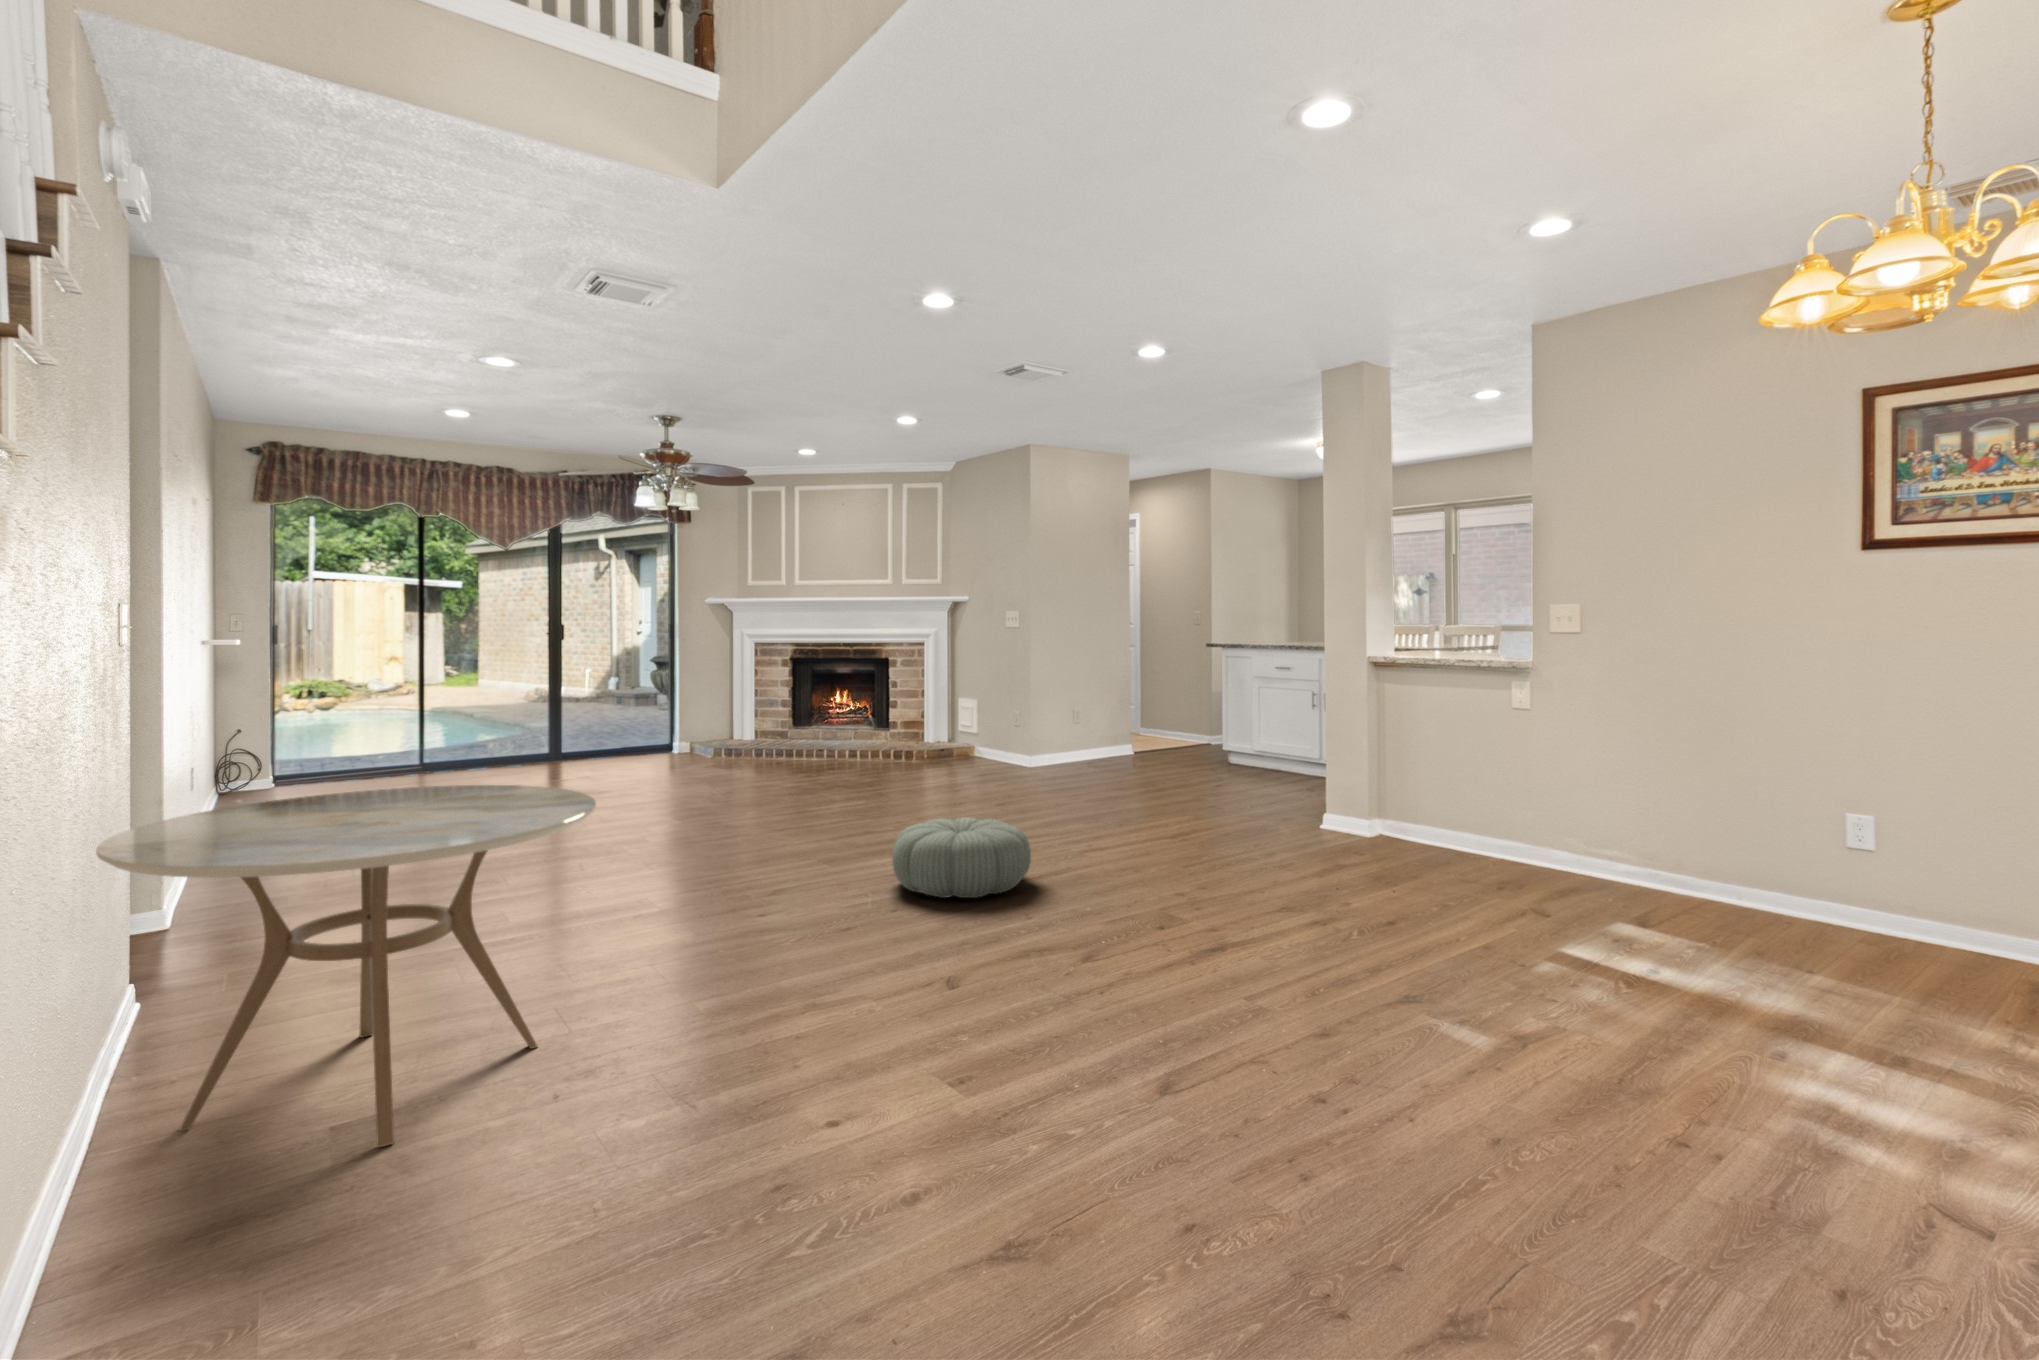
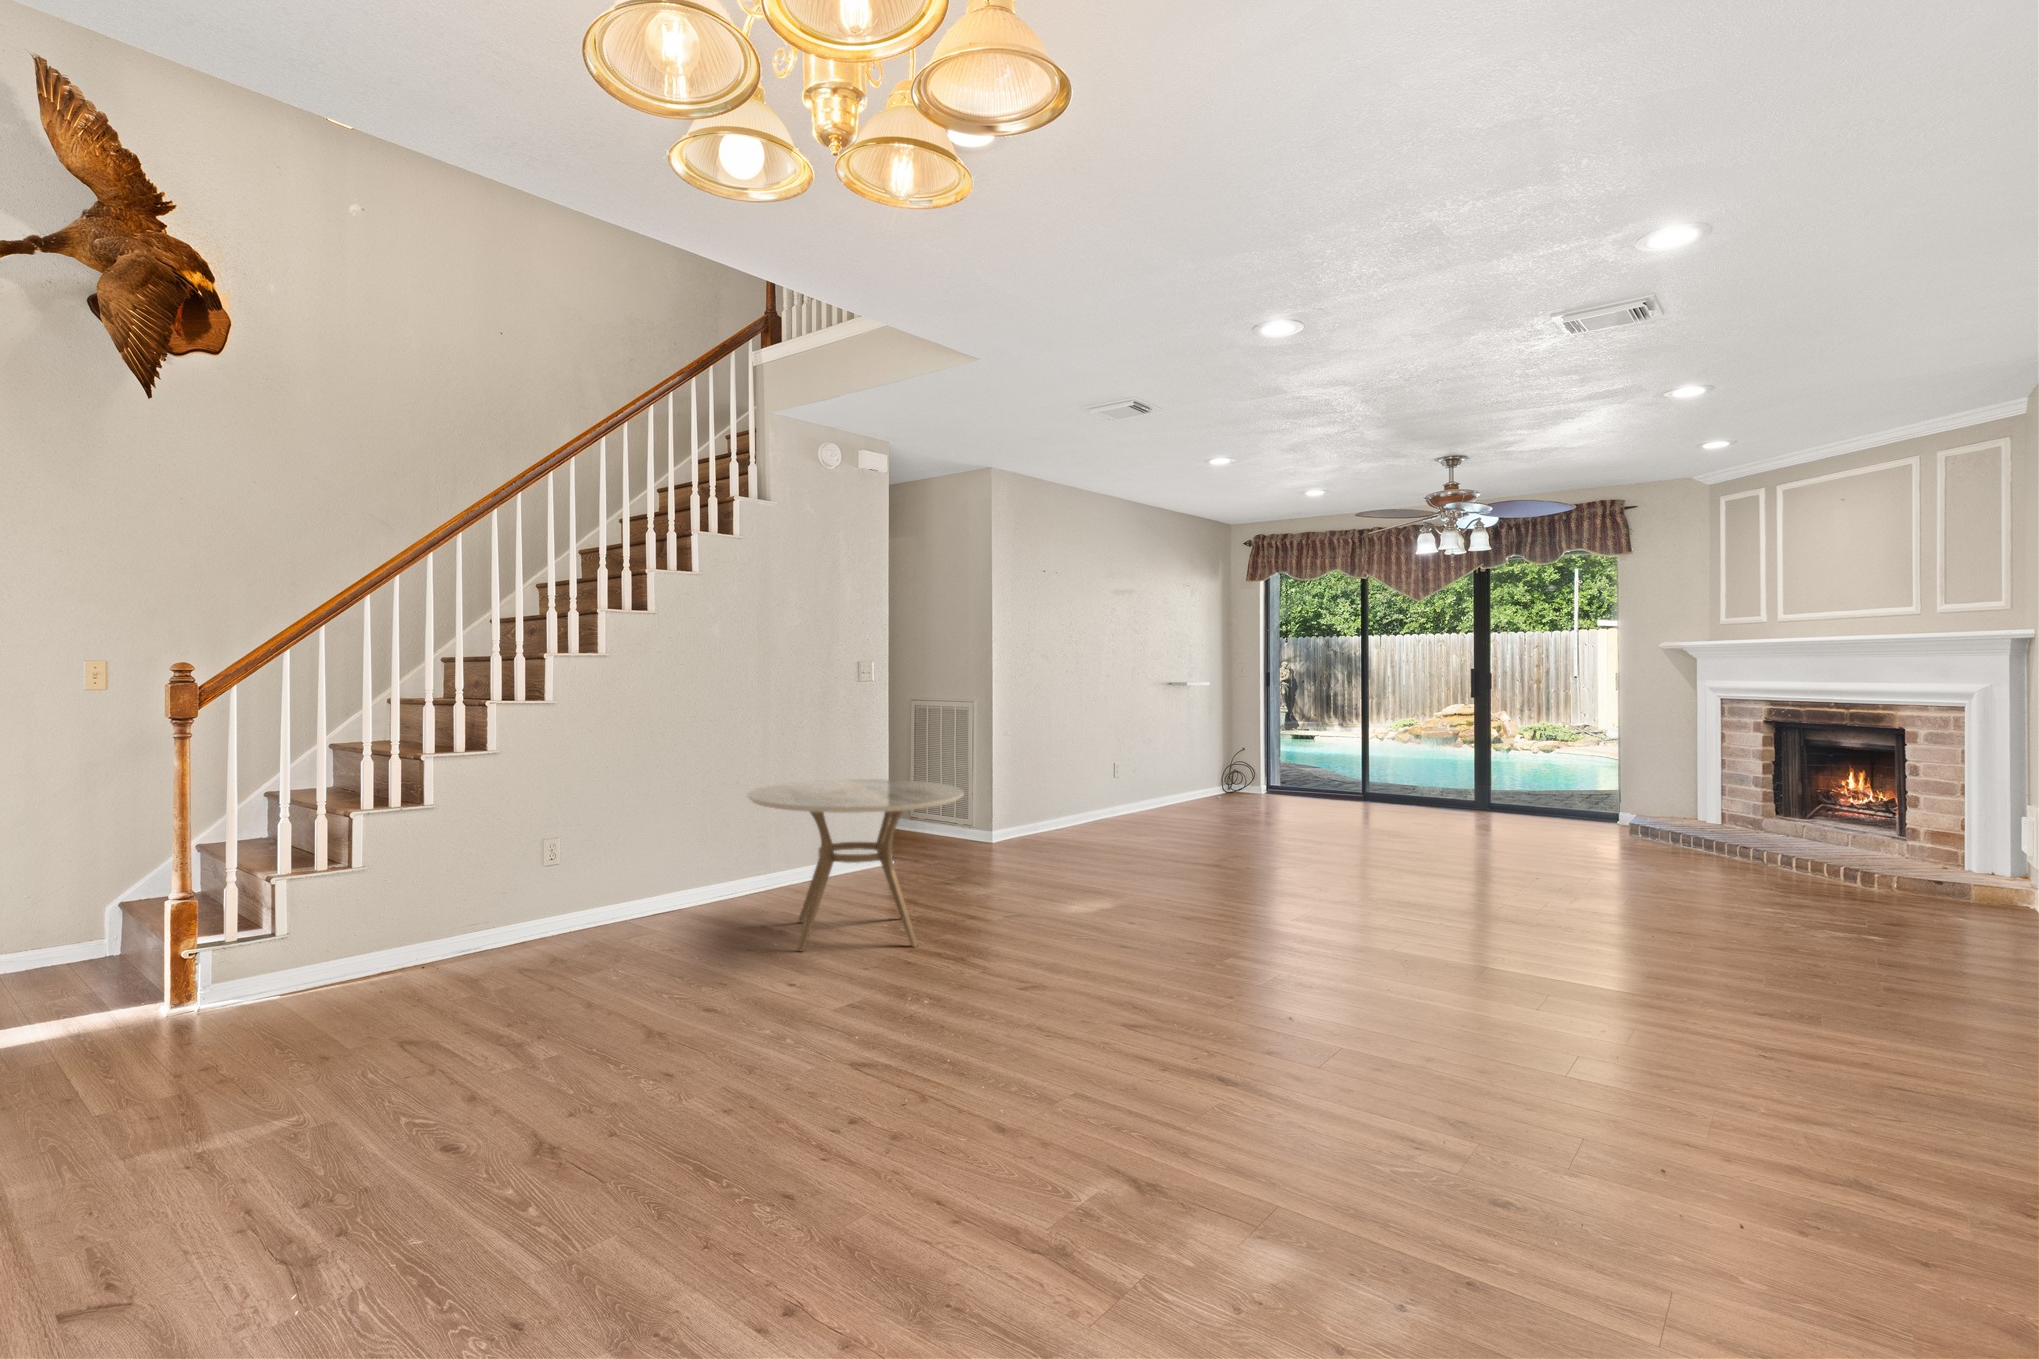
pouf: present [892,817,1031,898] -> none [1292,905,1458,999]

